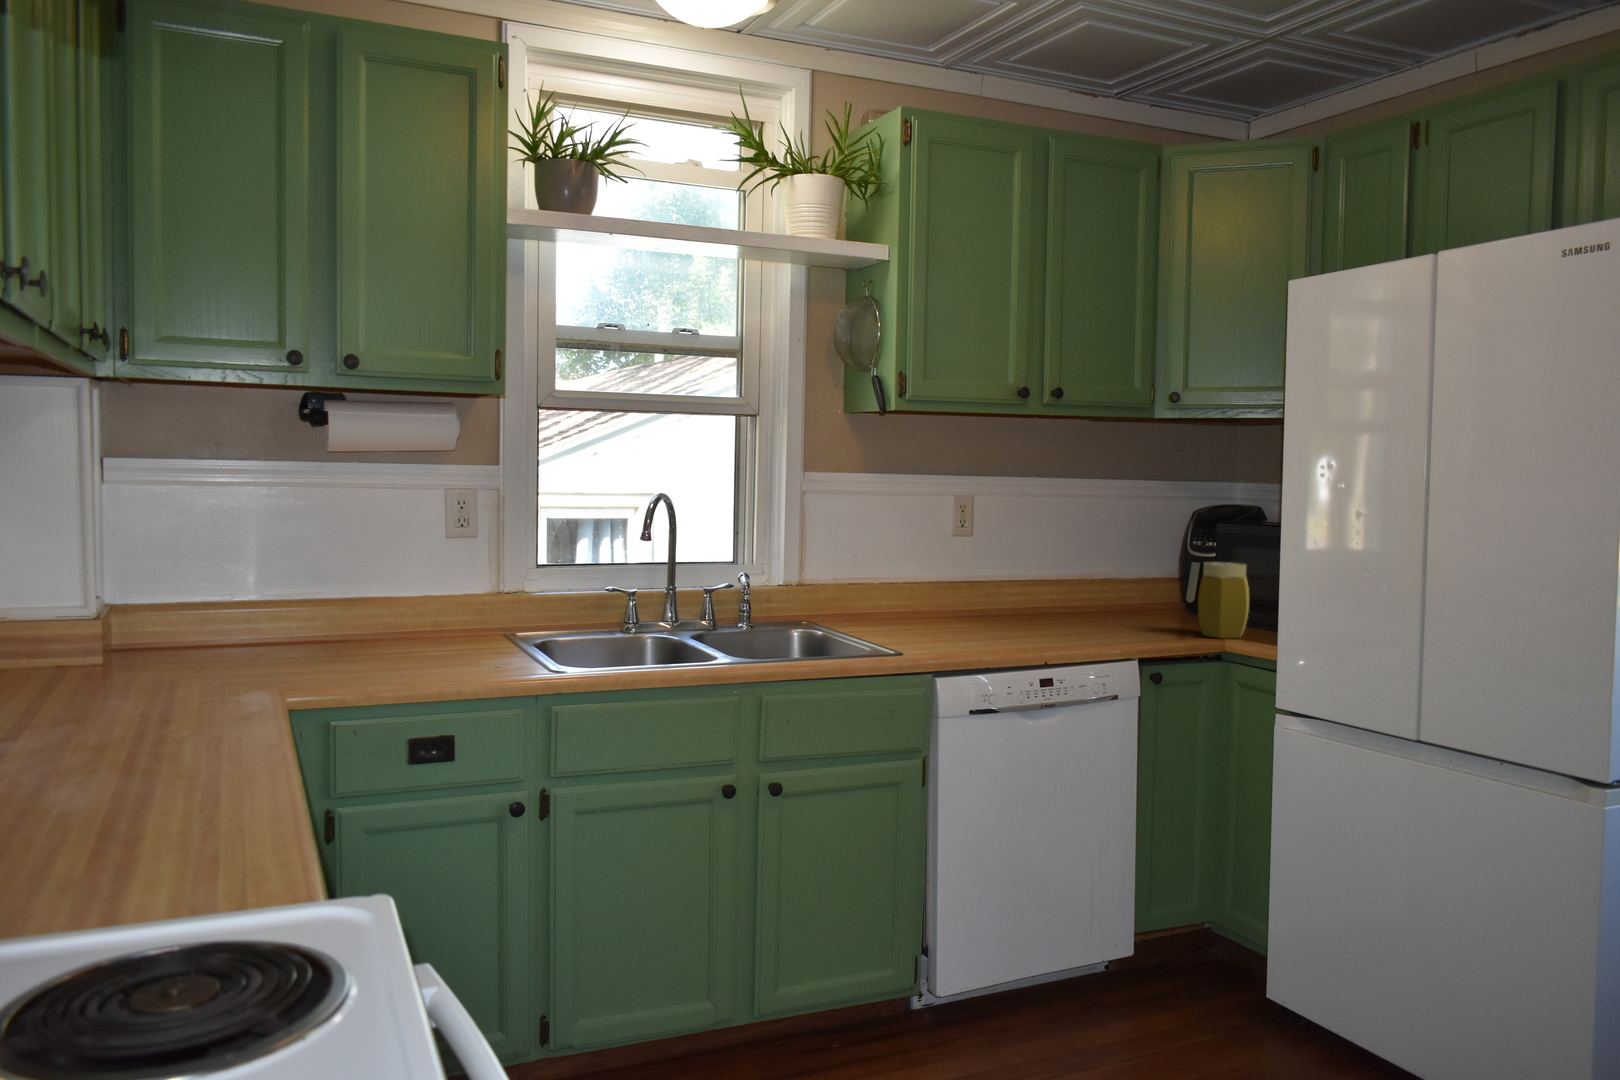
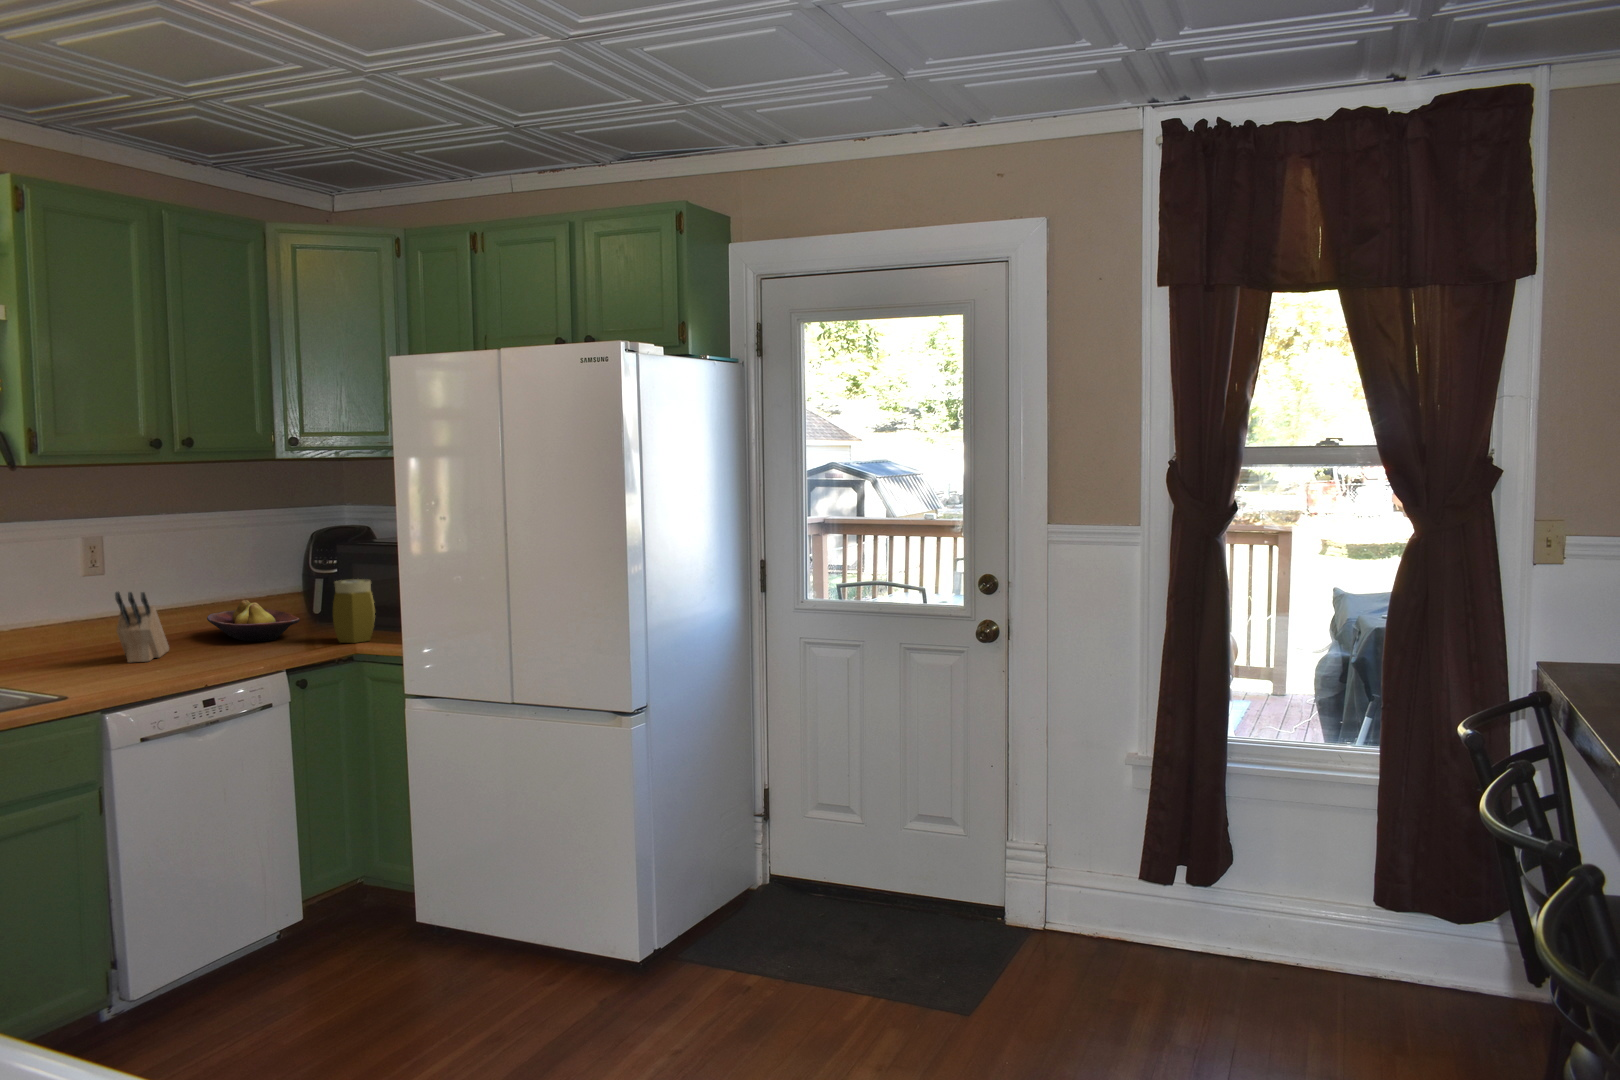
knife block: none [970,551,1025,630] -> present [115,592,169,663]
fruit bowl: none [1069,578,1164,625] -> present [207,600,300,641]

